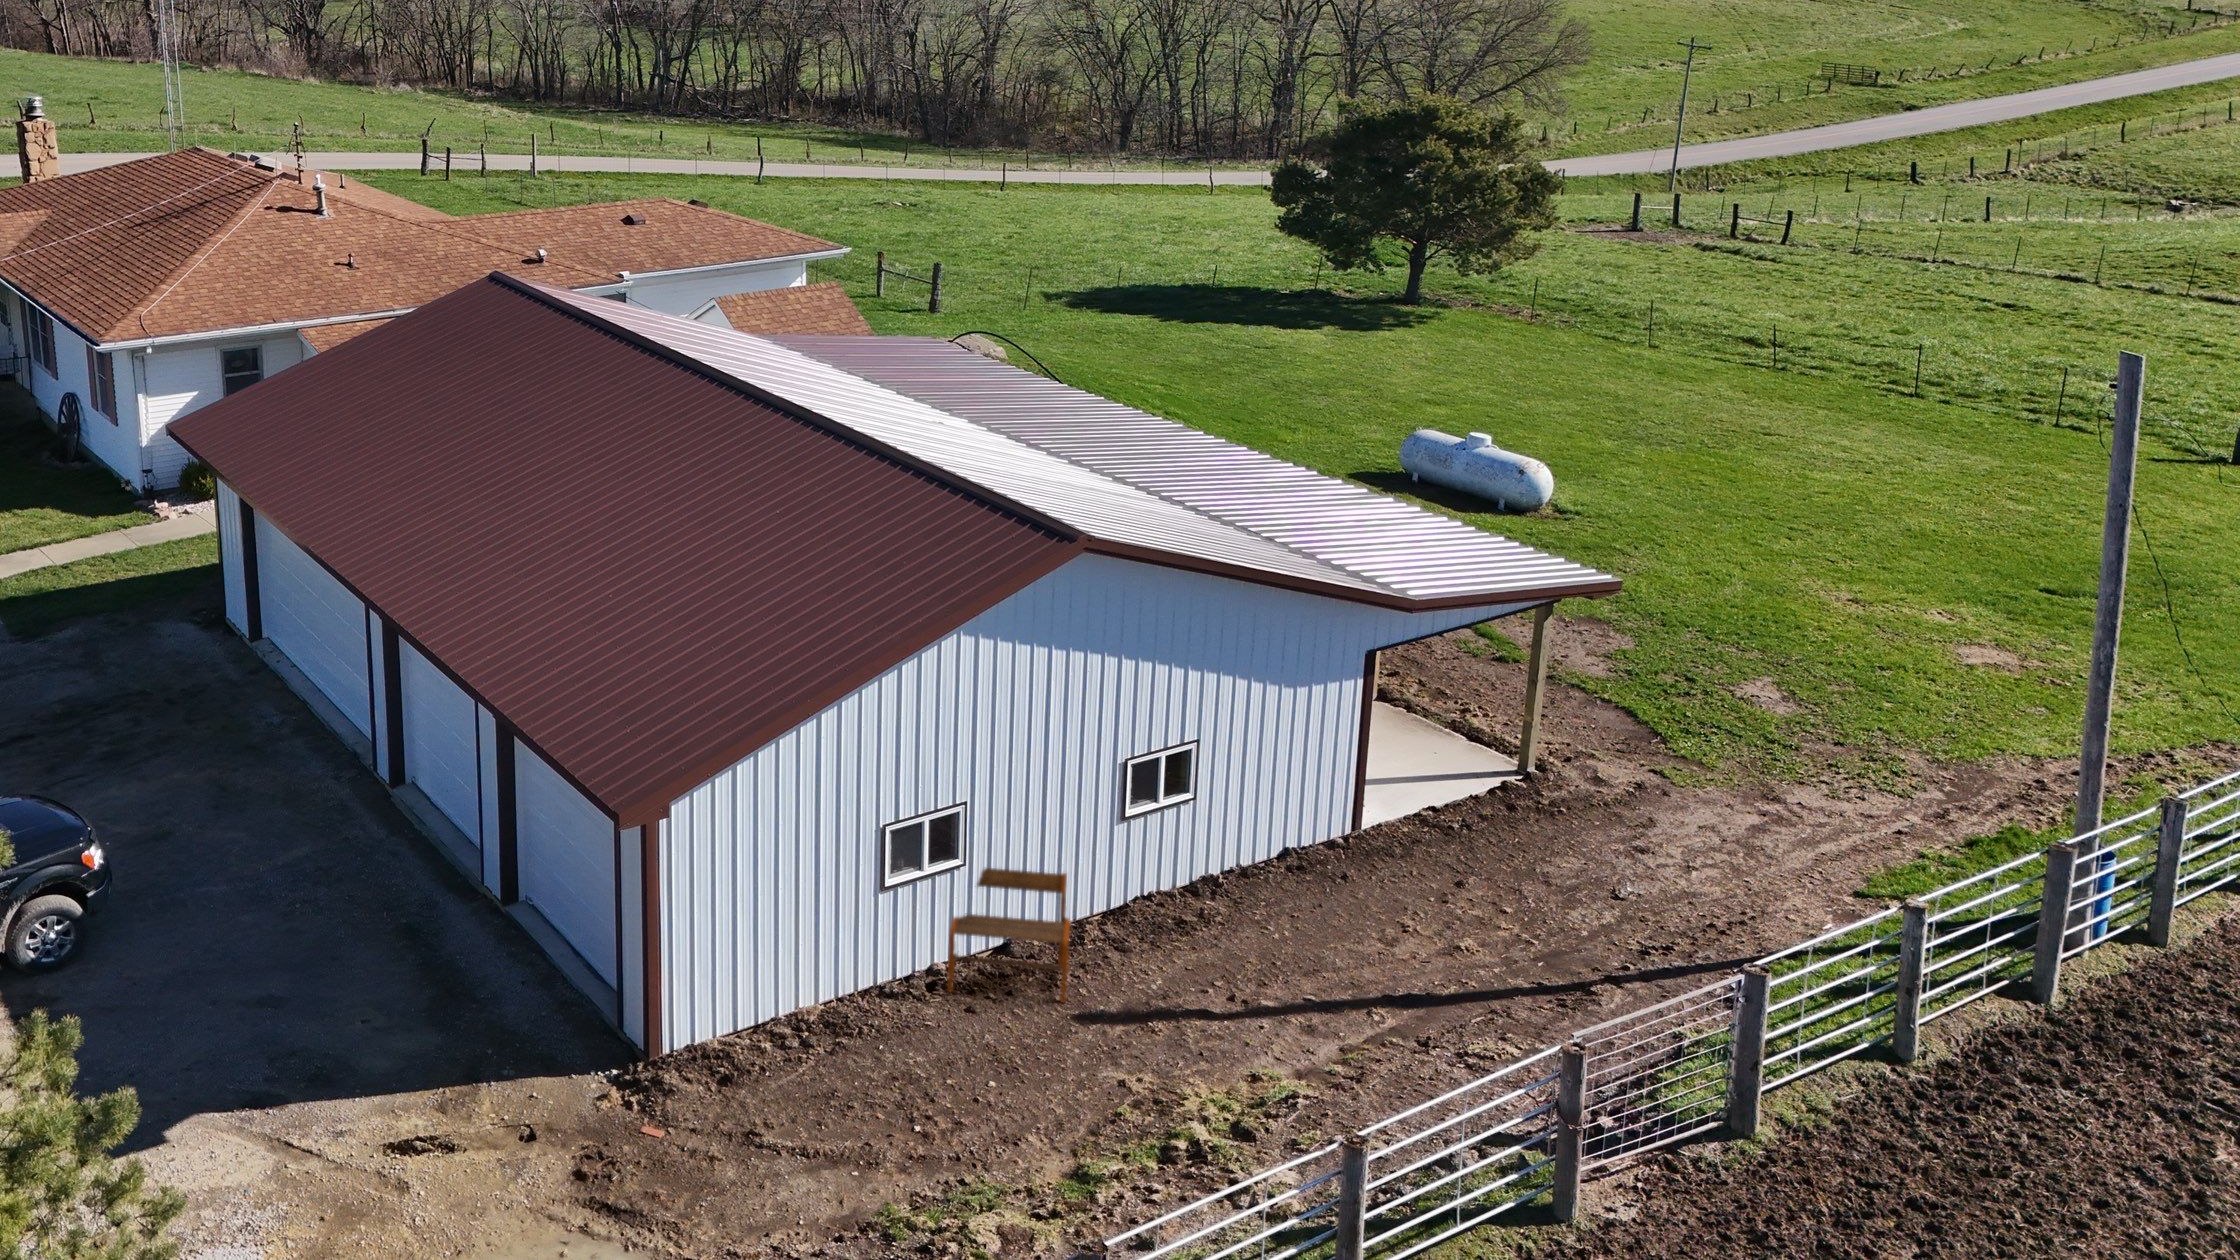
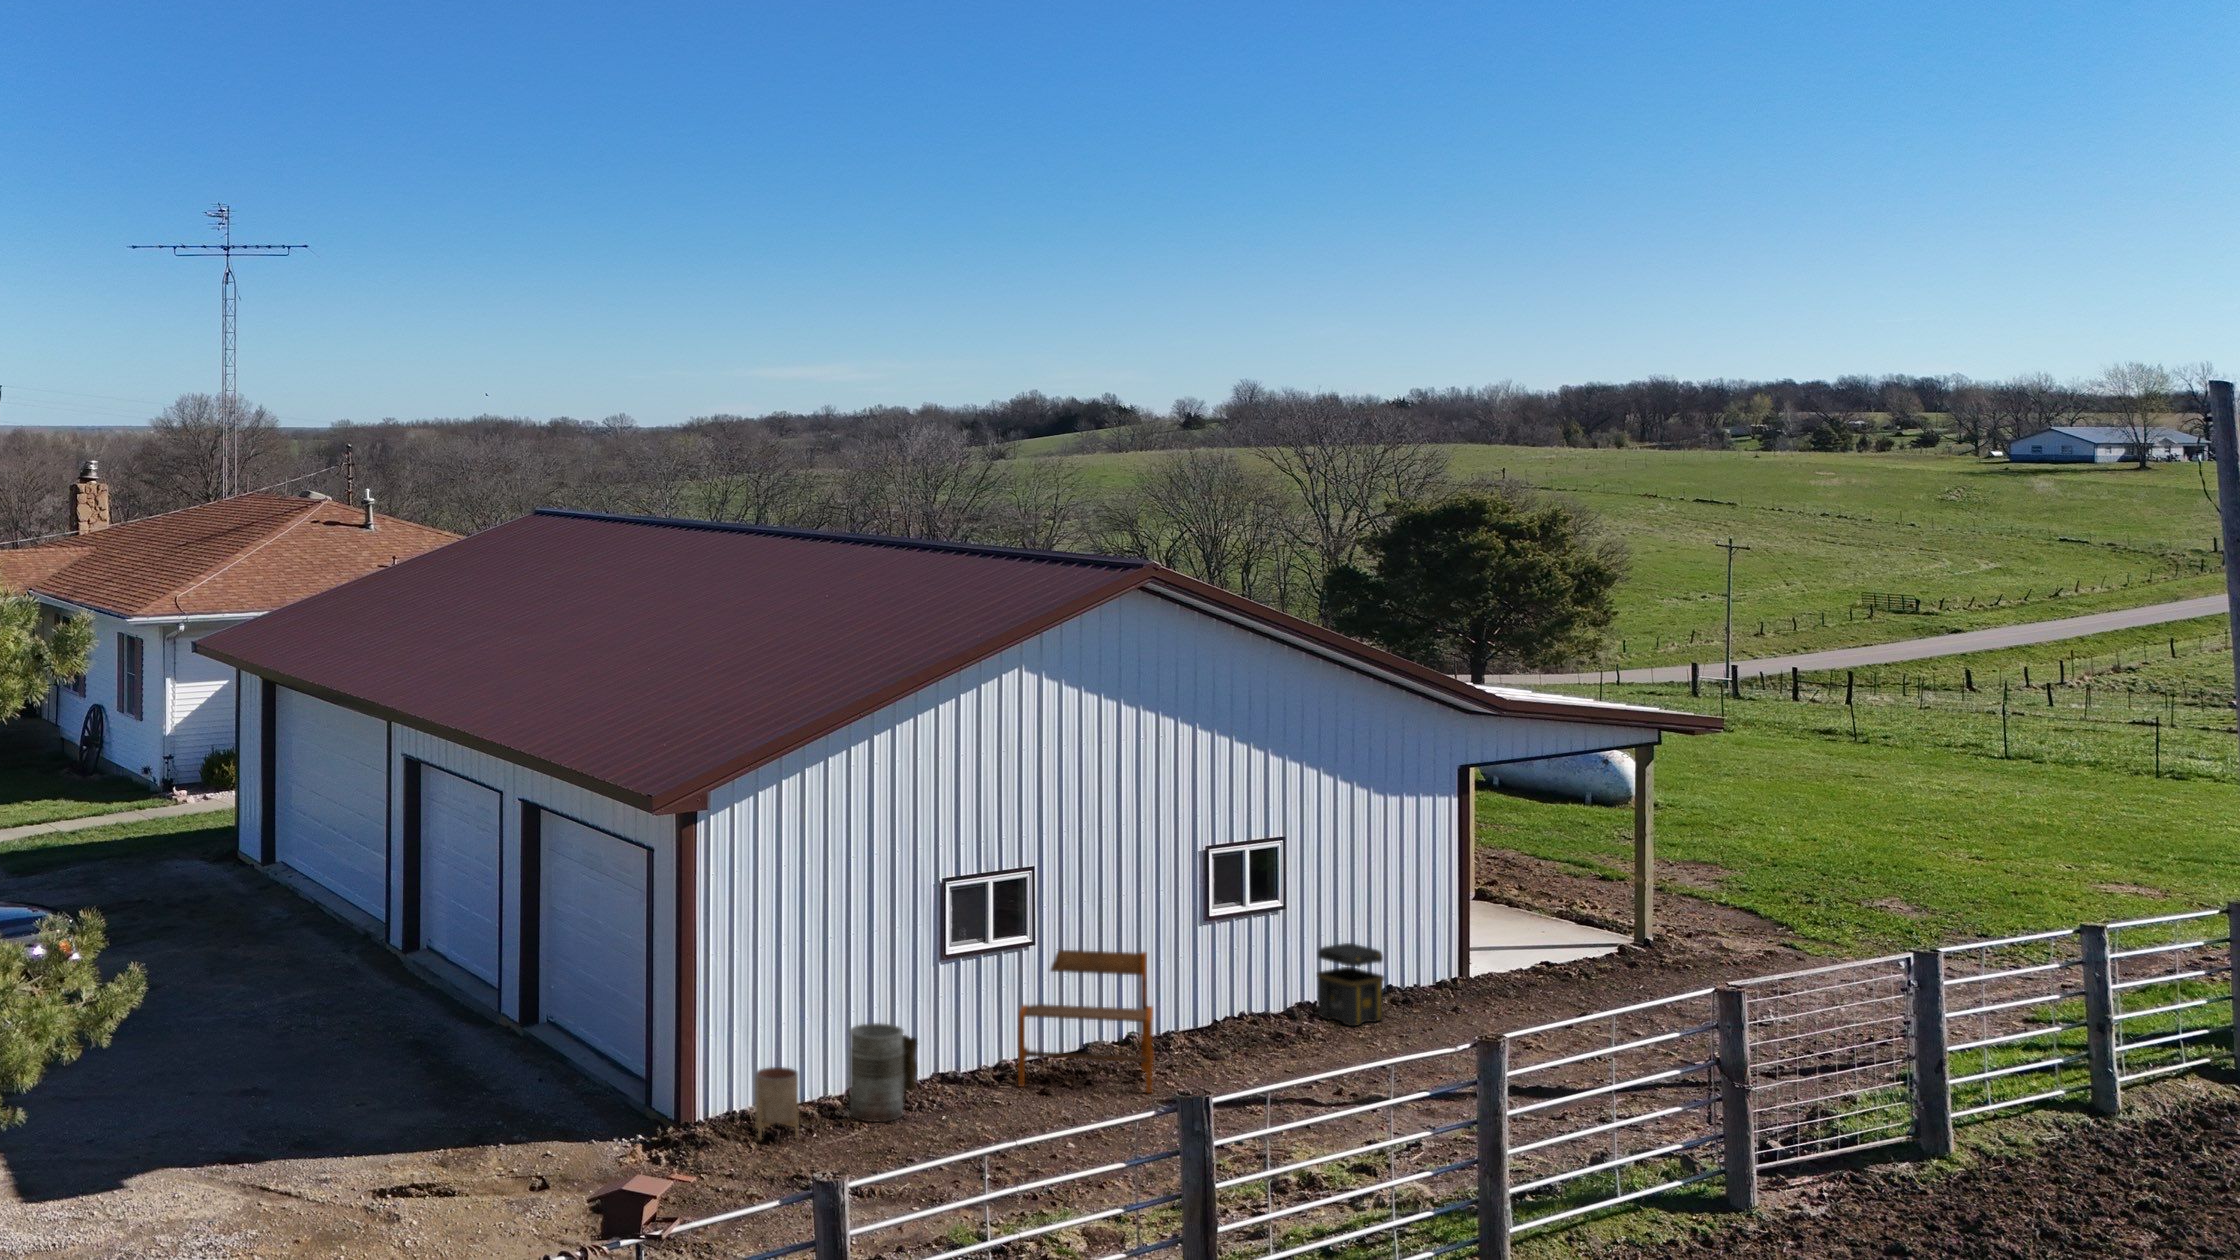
toolbox: none [1222,821,1284,901] -> present [1317,943,1384,1026]
trash can: none [797,955,858,1046] -> present [849,1023,917,1122]
planter: none [714,1005,752,1073] -> present [755,1067,799,1139]

